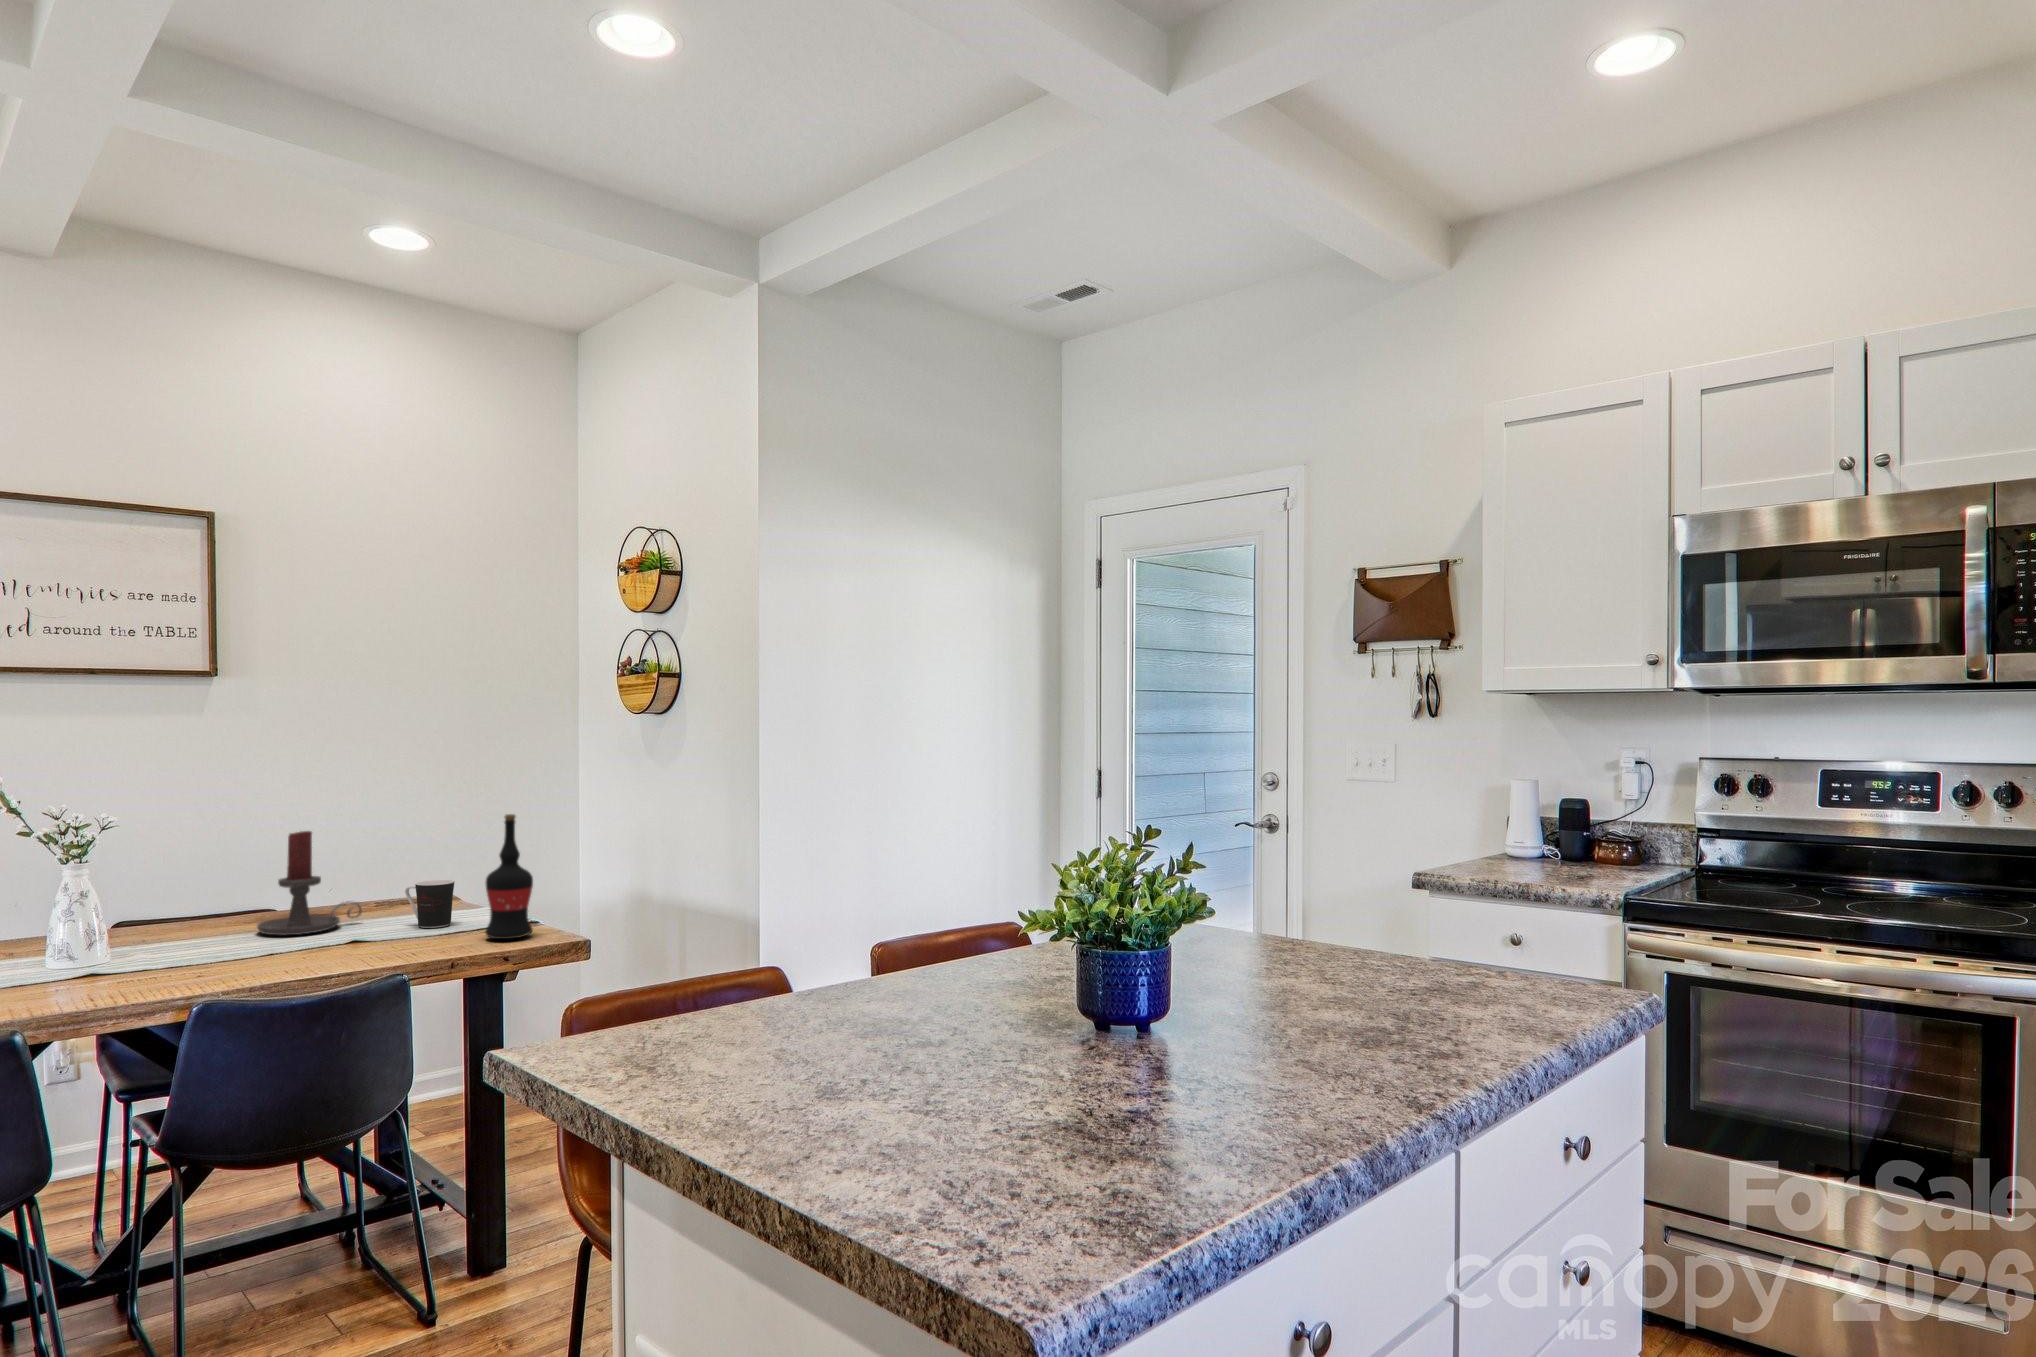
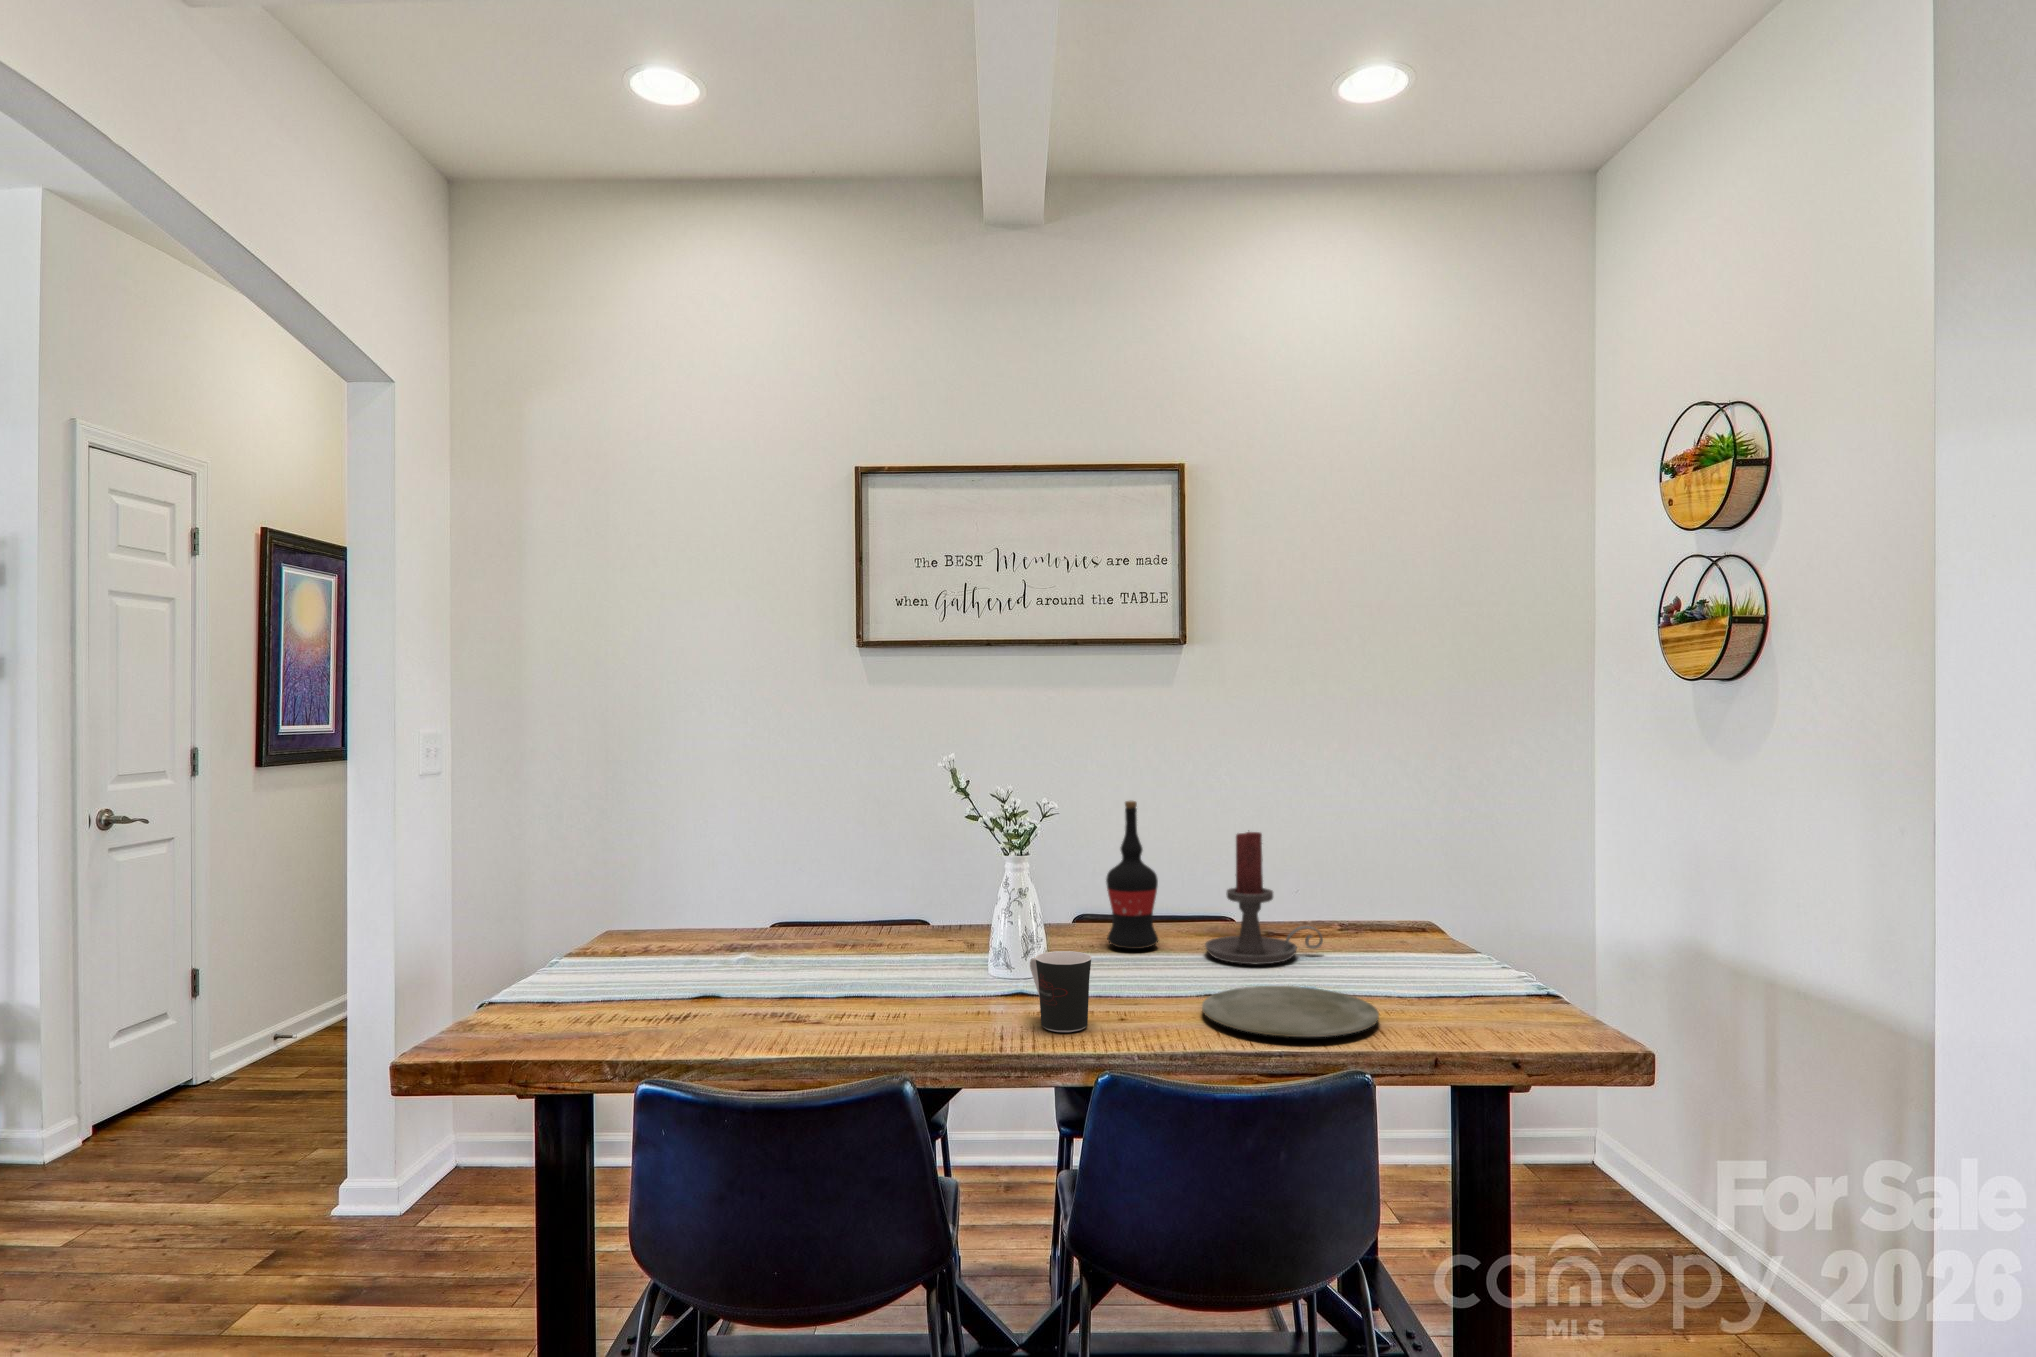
wine bottle: present [485,814,533,939] -> present [1106,801,1158,949]
coffee cup: present [405,880,455,928] -> present [1030,951,1091,1032]
plate: none [269,938,413,966] -> present [1202,986,1379,1037]

